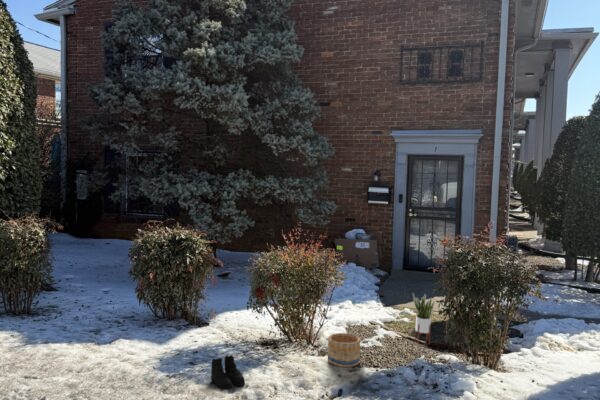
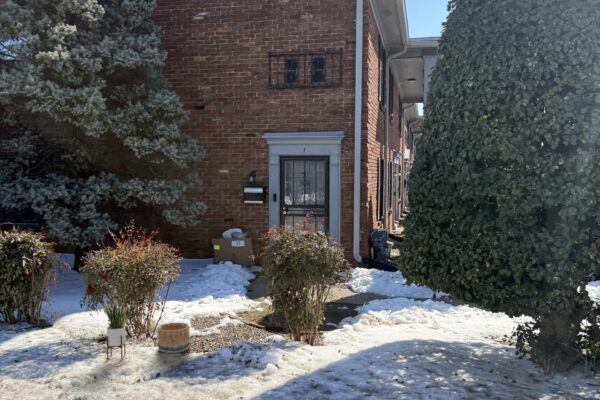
potted plant: present [413,294,434,344] -> present [103,299,127,360]
boots: present [211,355,245,390] -> none [29,348,63,381]

